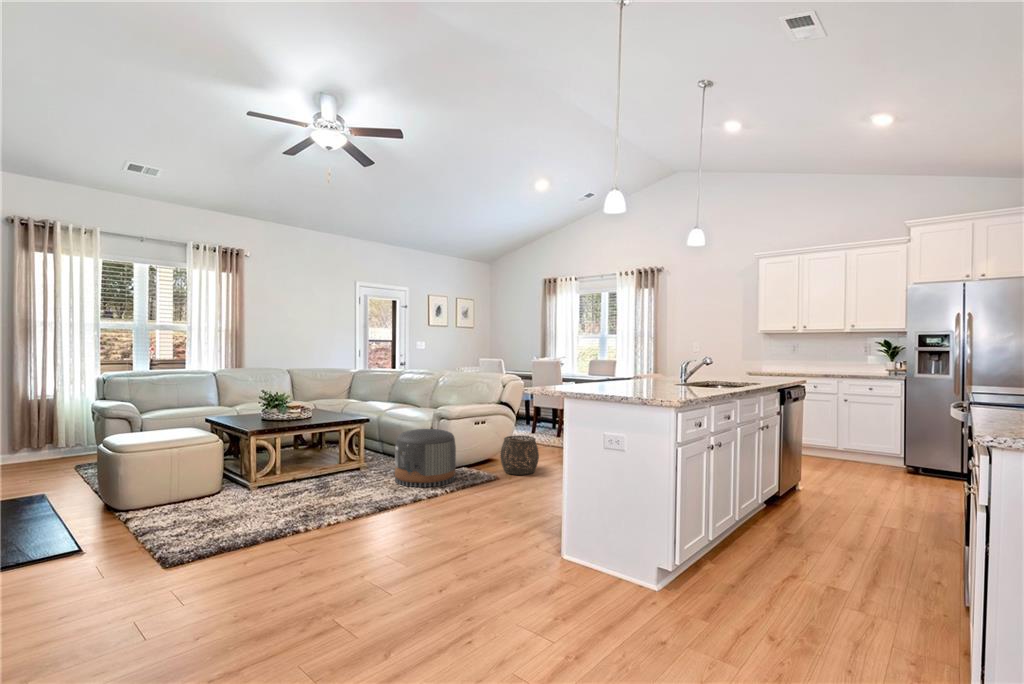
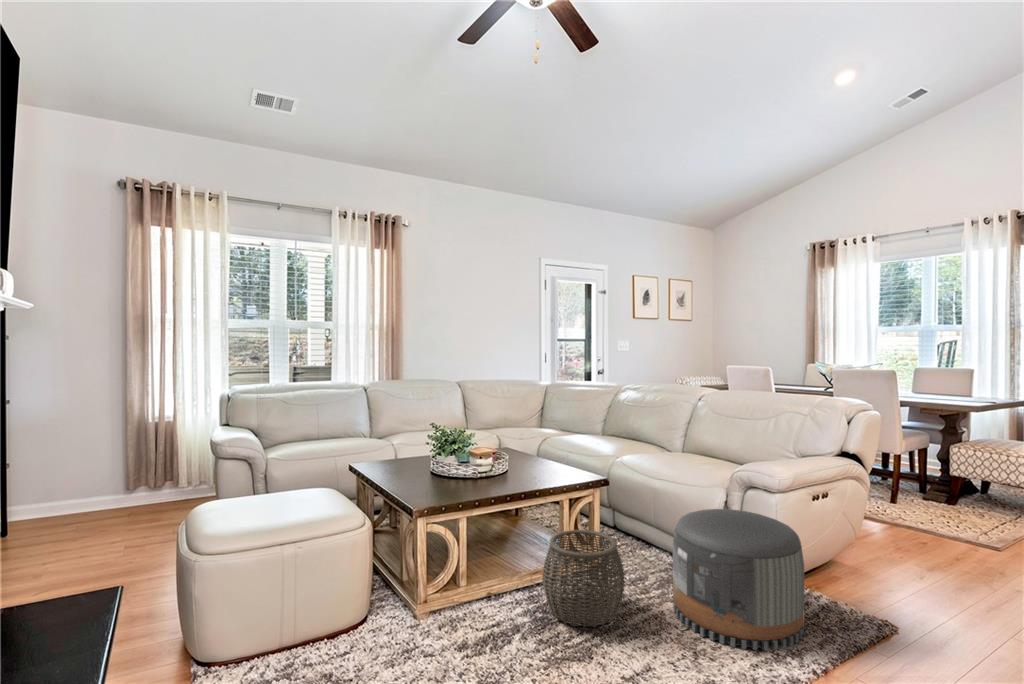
woven basket: present [500,435,539,475] -> present [542,530,625,627]

